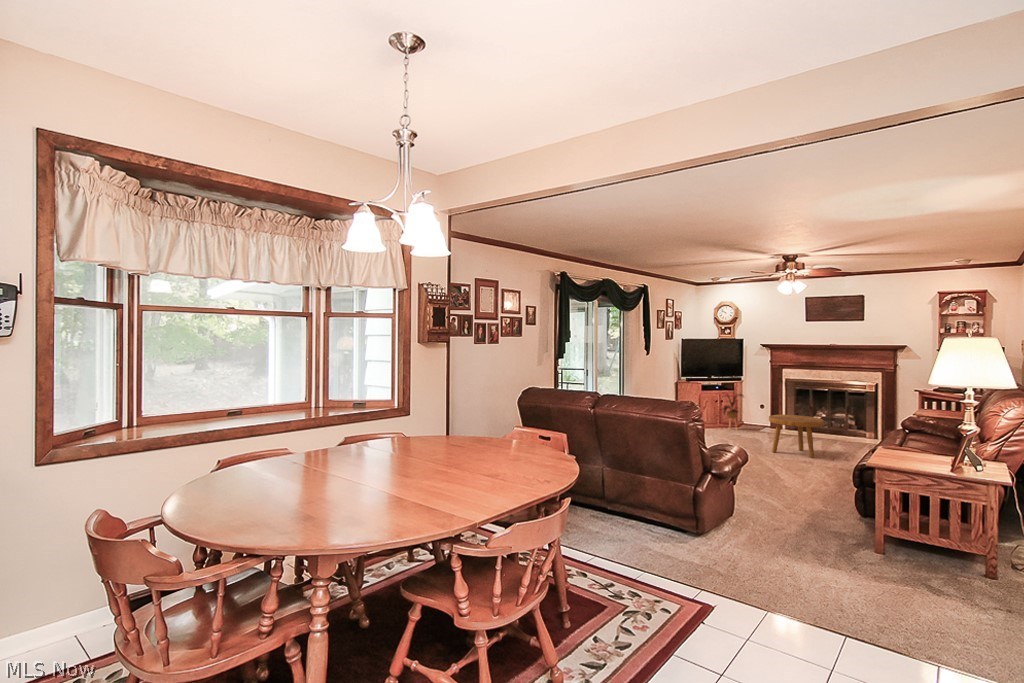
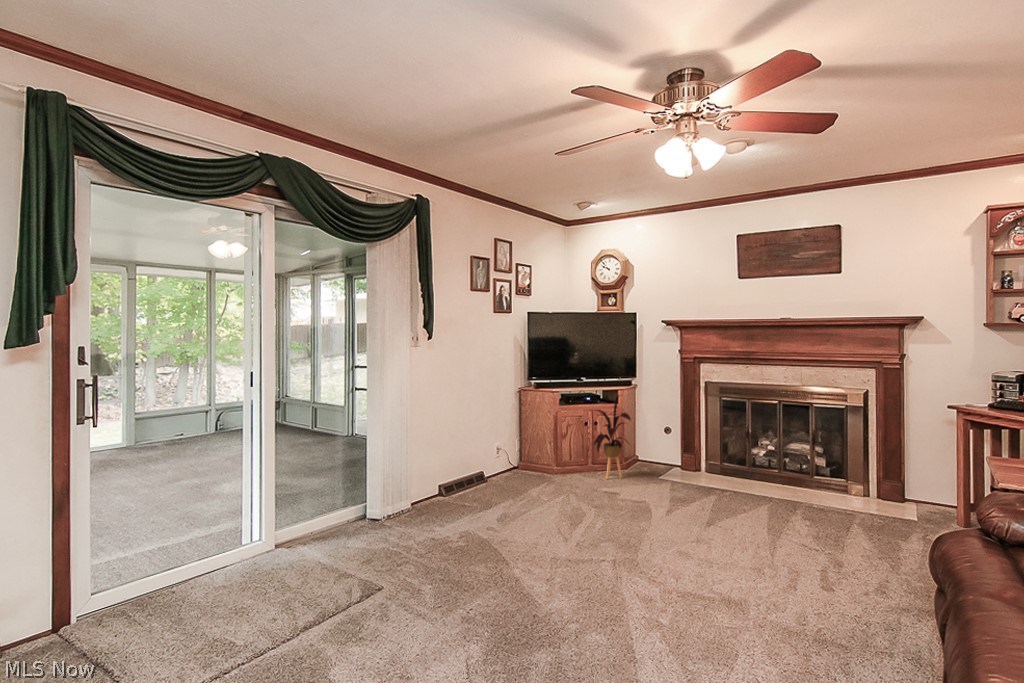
footstool: present [769,415,824,458] -> none [661,470,781,586]

